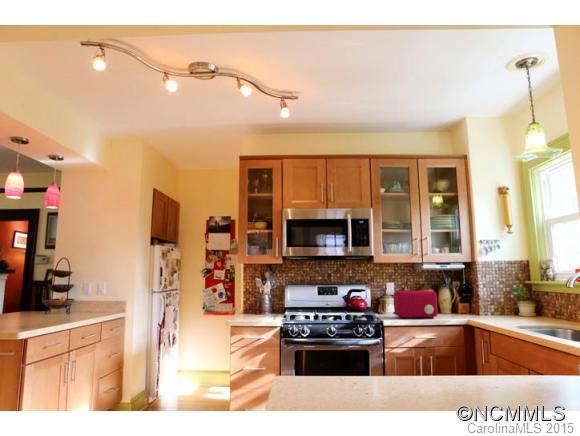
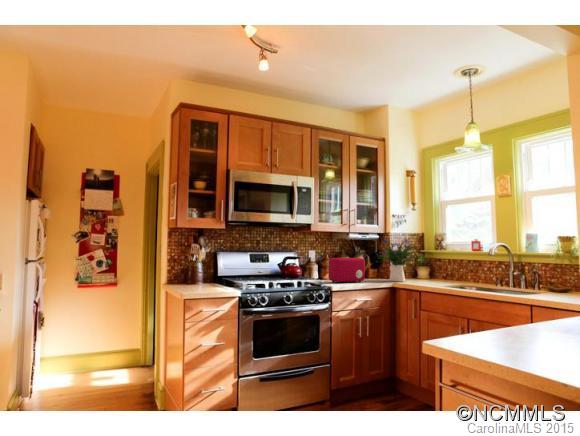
flower arrangement: none [454,265,510,319] -> present [380,238,417,281]

